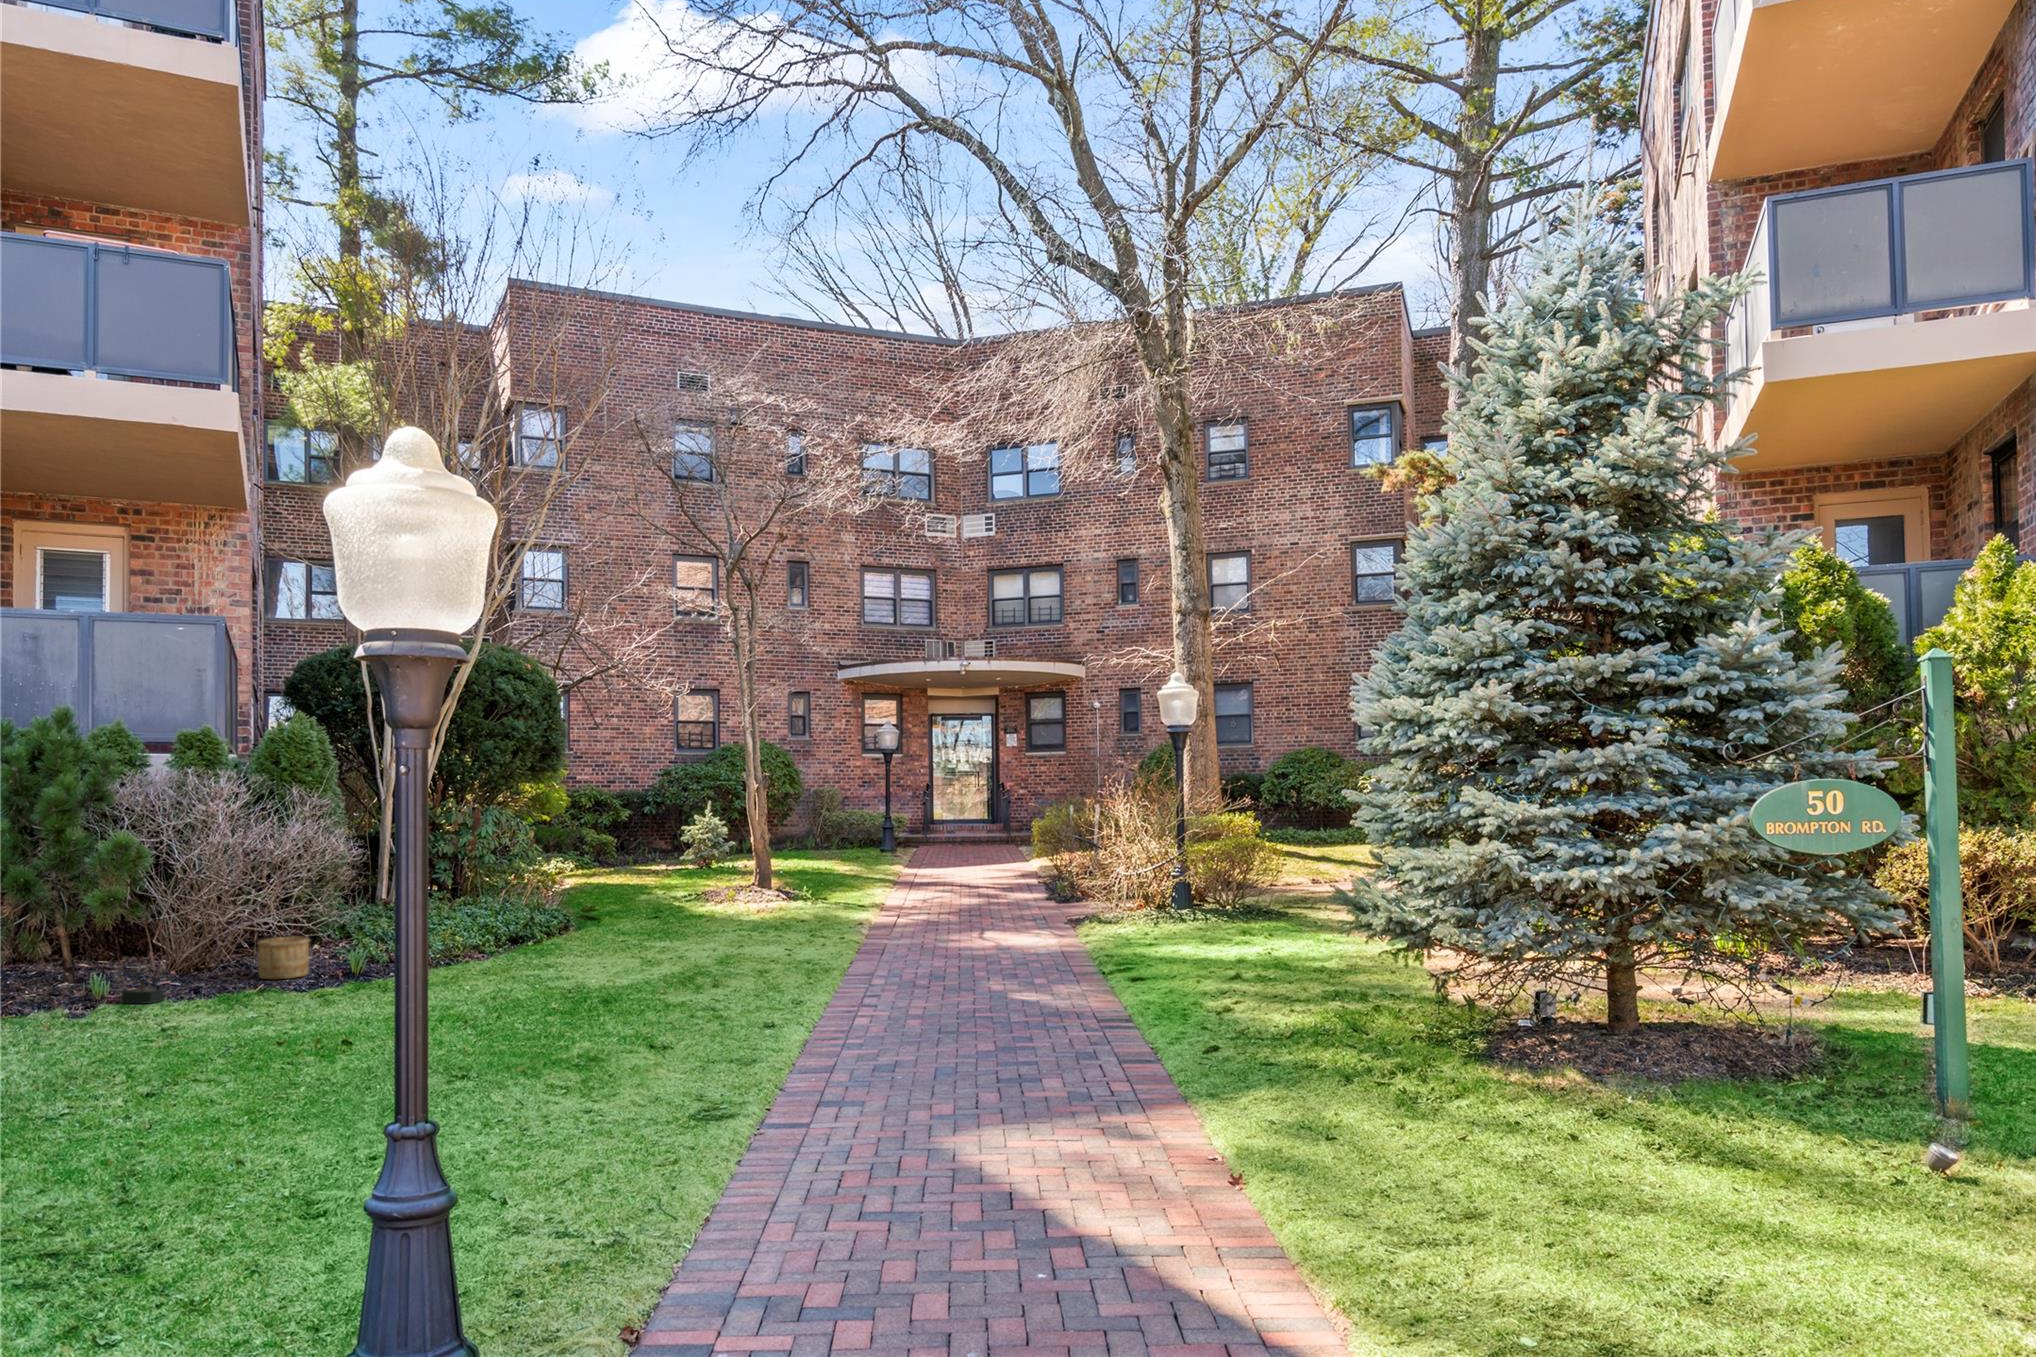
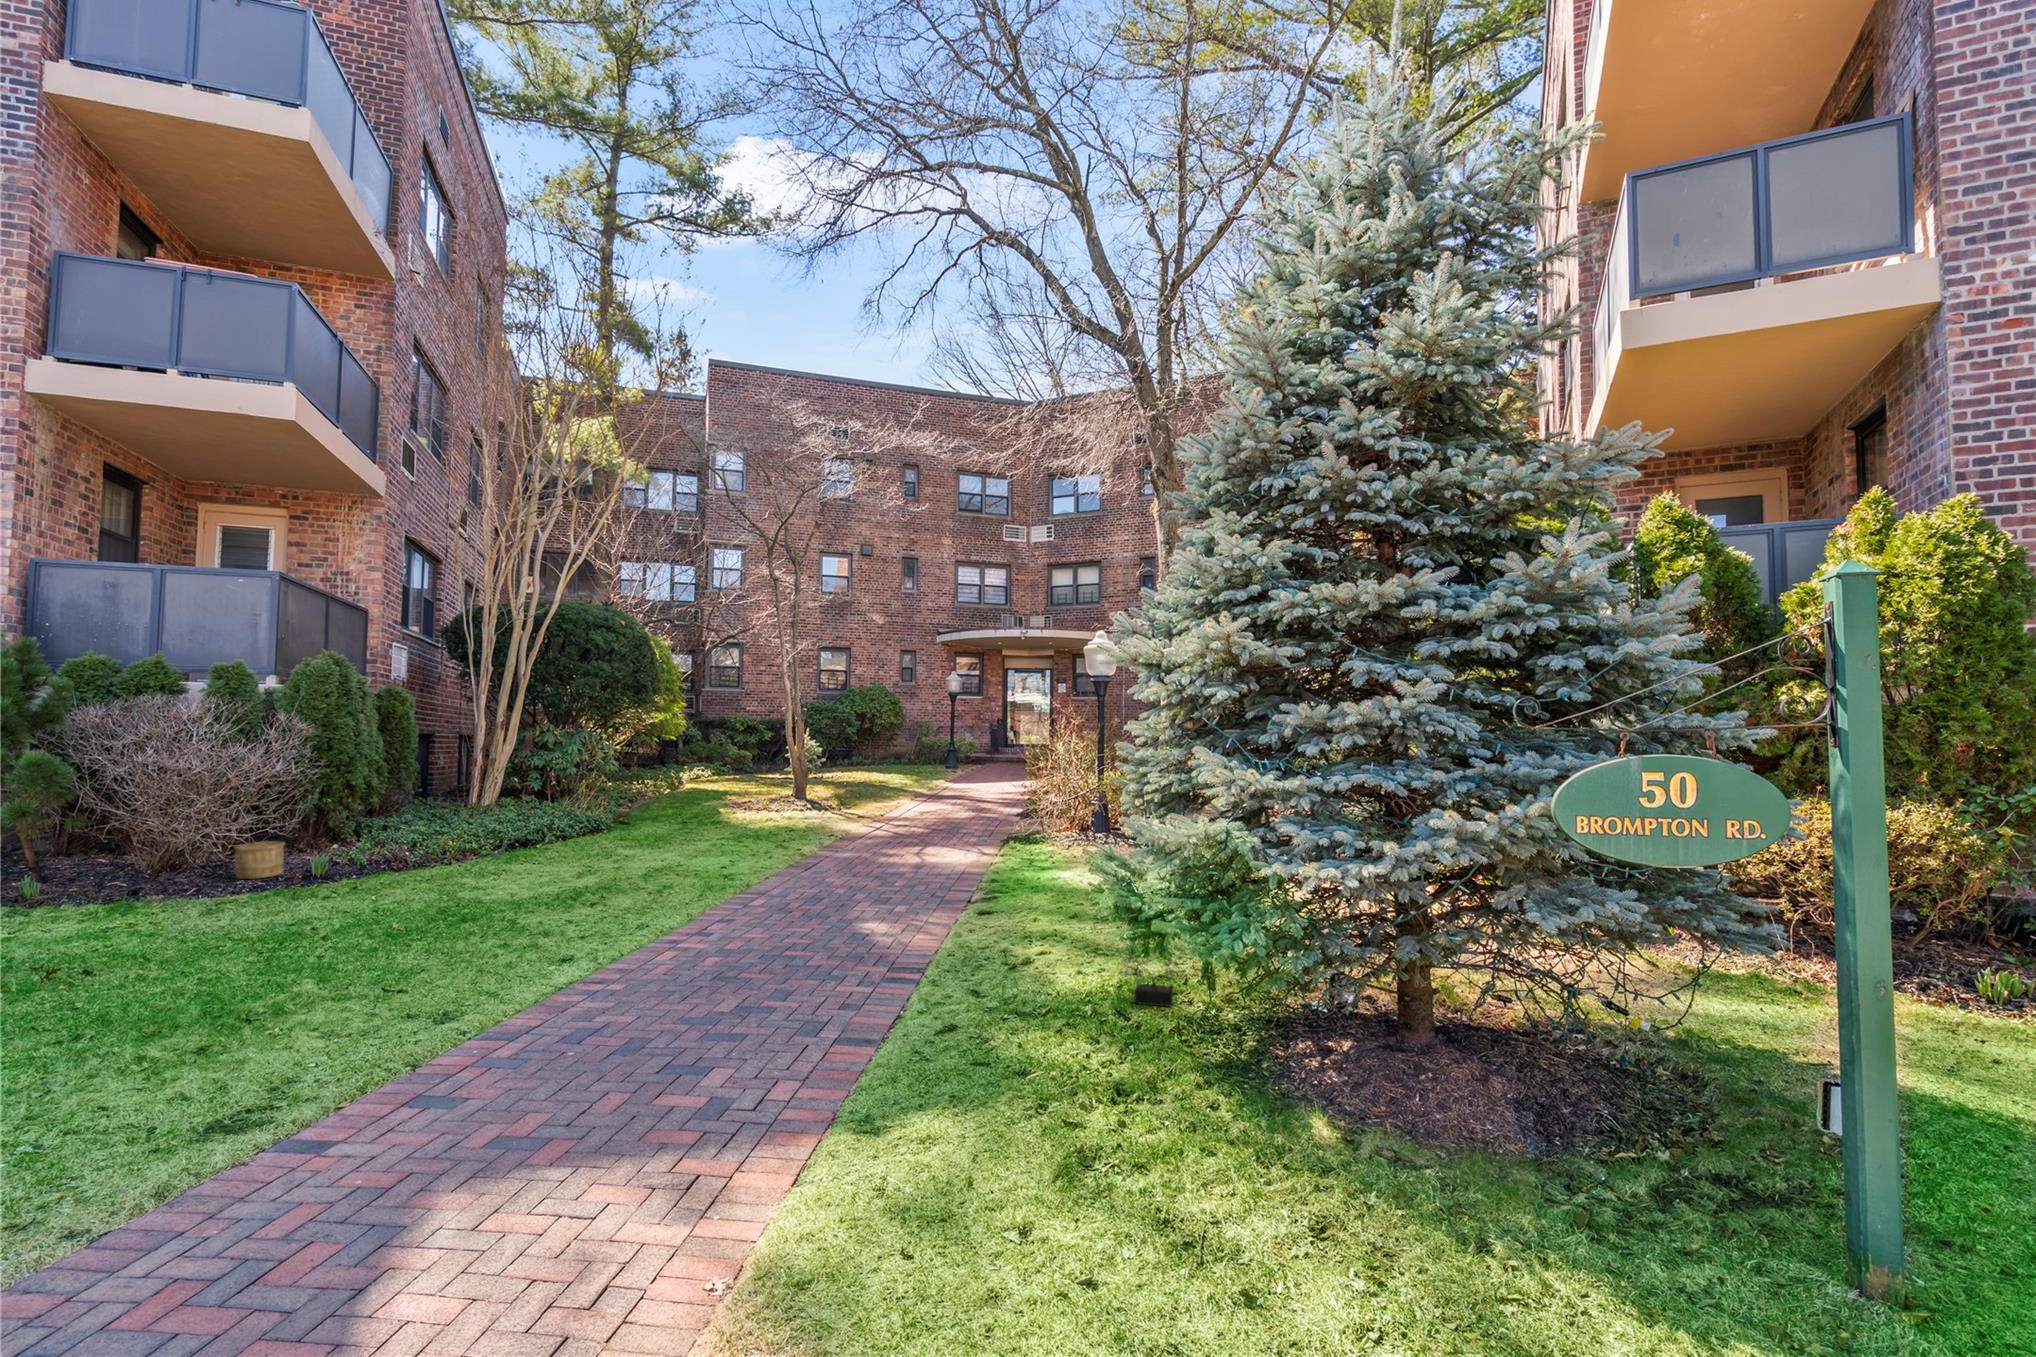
decorative plant: present [114,957,166,1004] -> present [1122,949,1182,1007]

